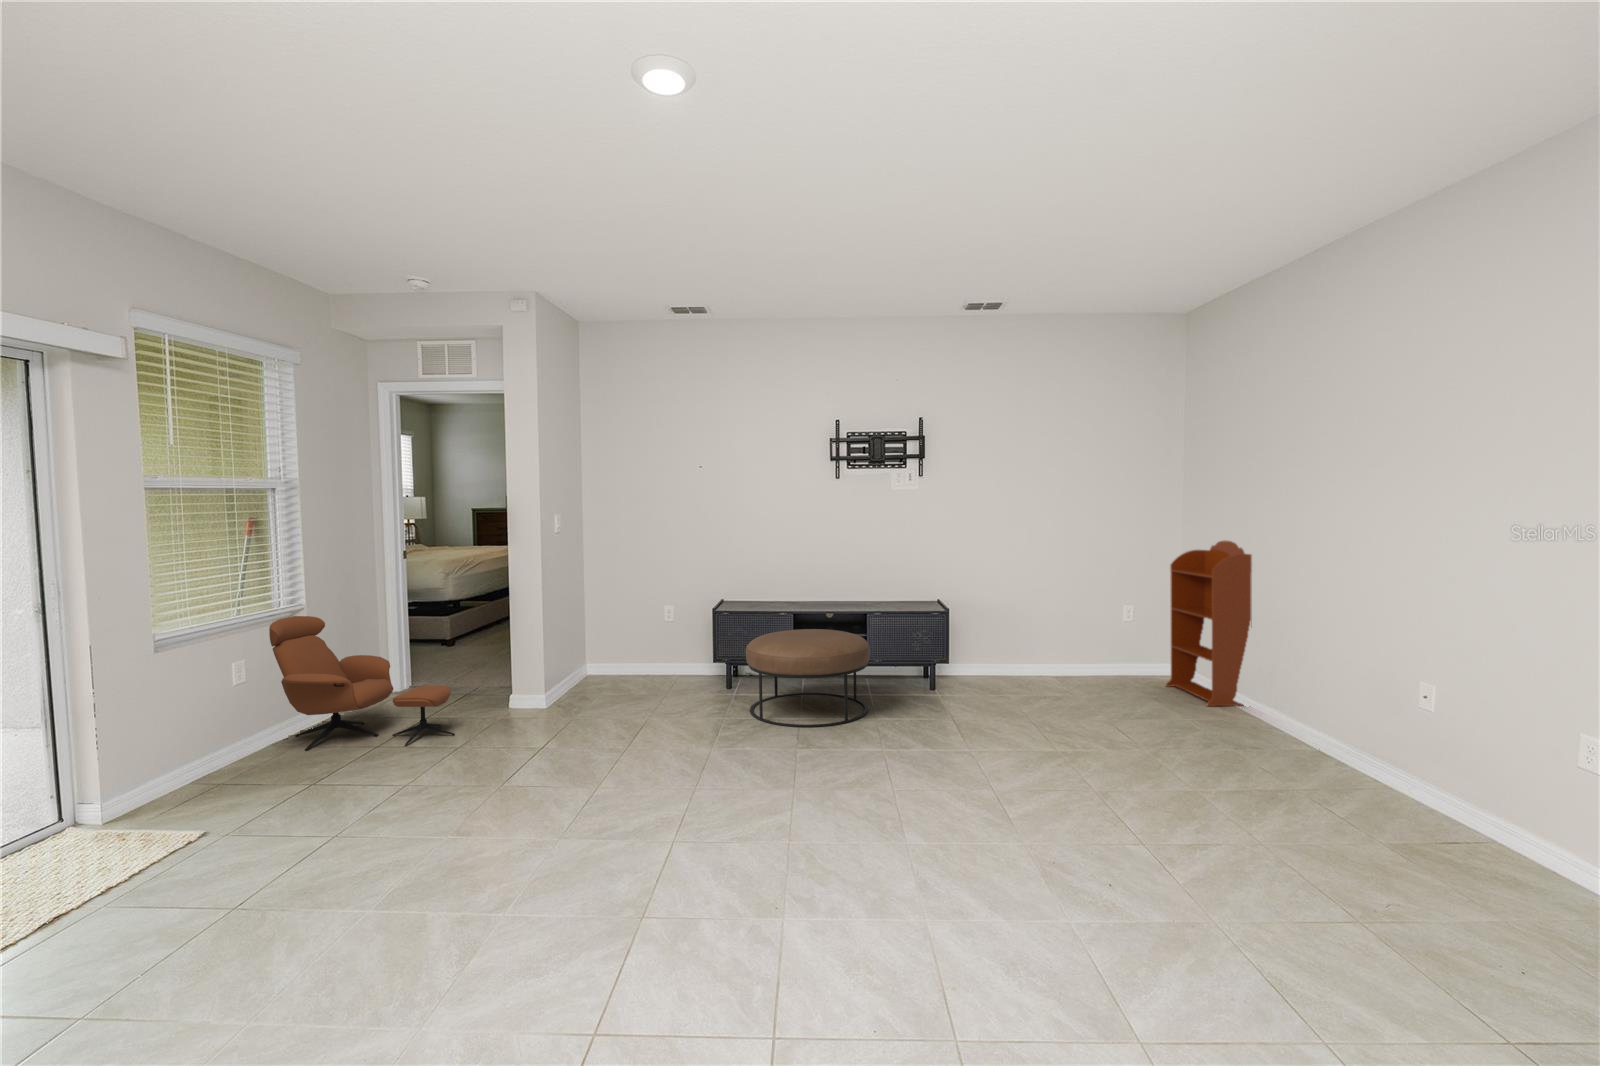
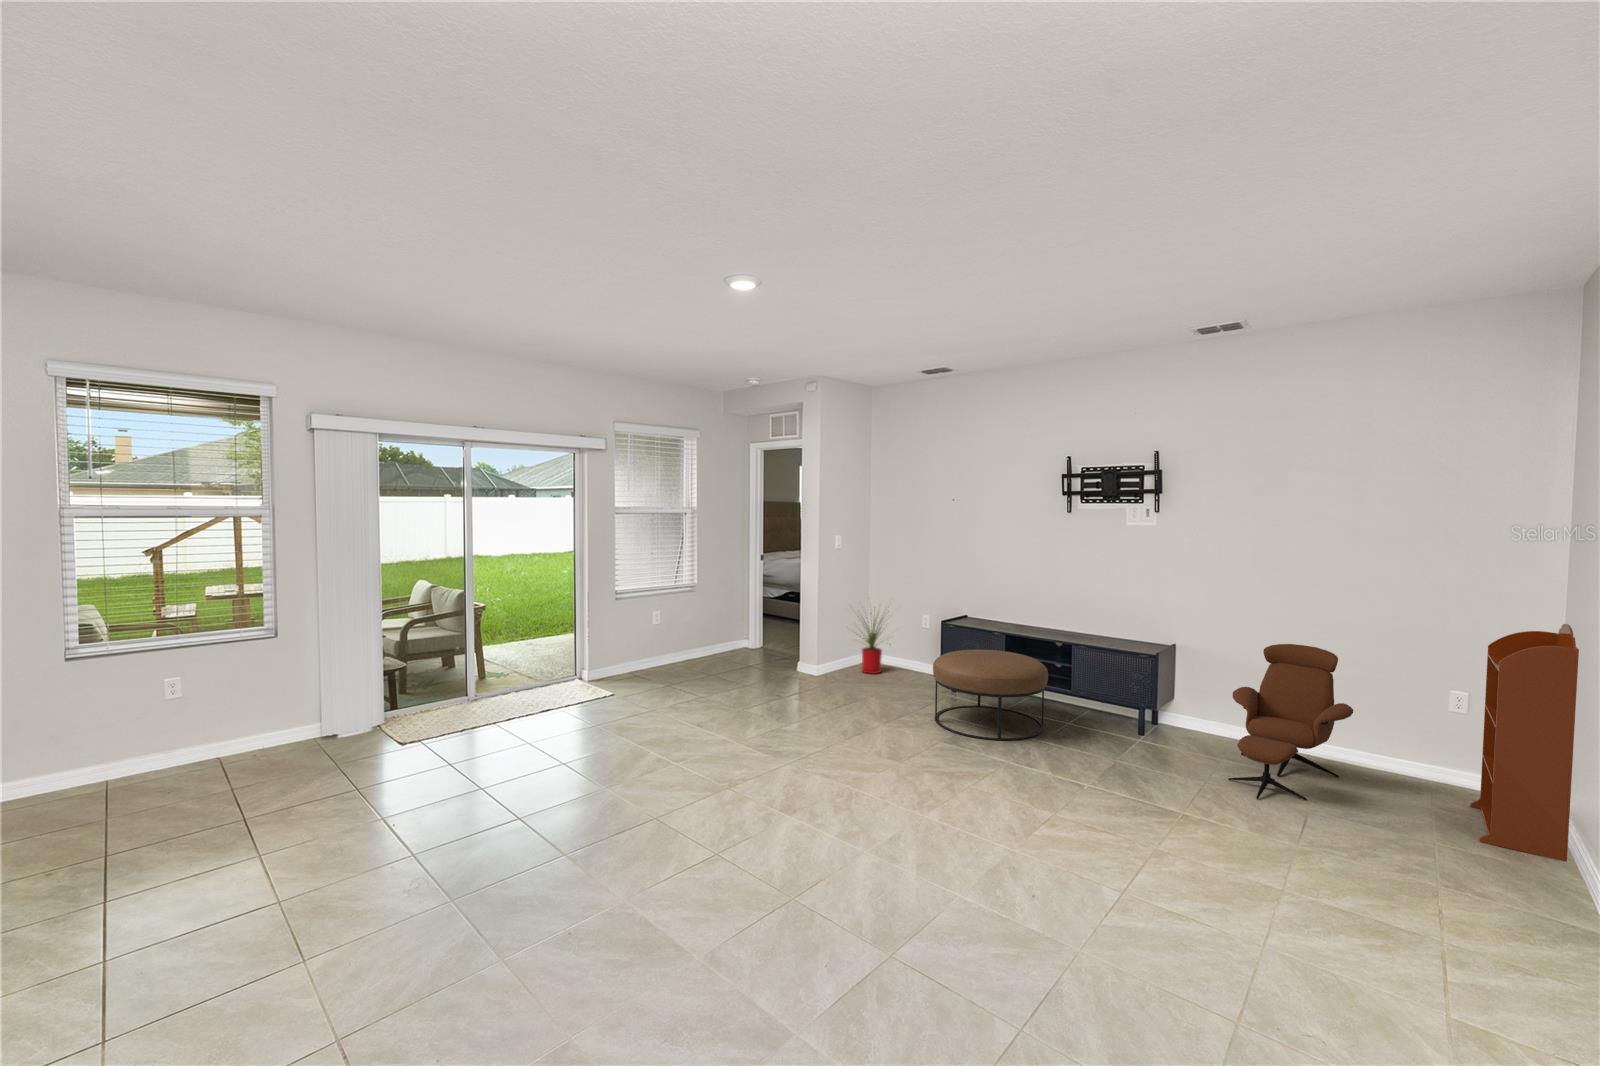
house plant: none [571,592,642,690] -> present [857,617,883,674]
lounge chair: present [269,616,455,751] -> present [1228,644,1353,800]

